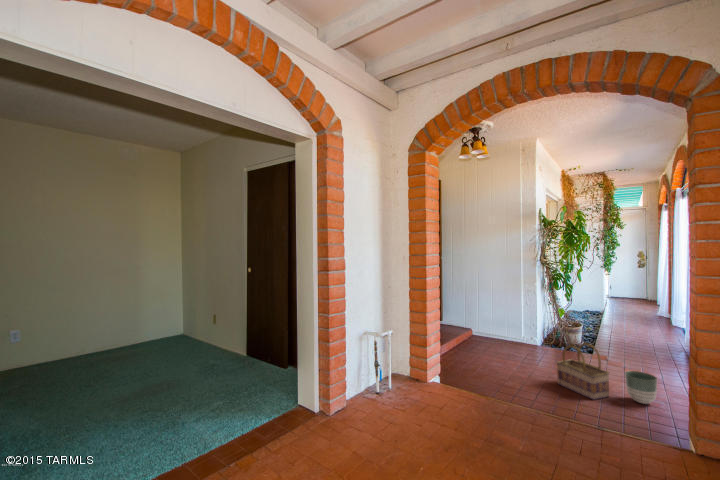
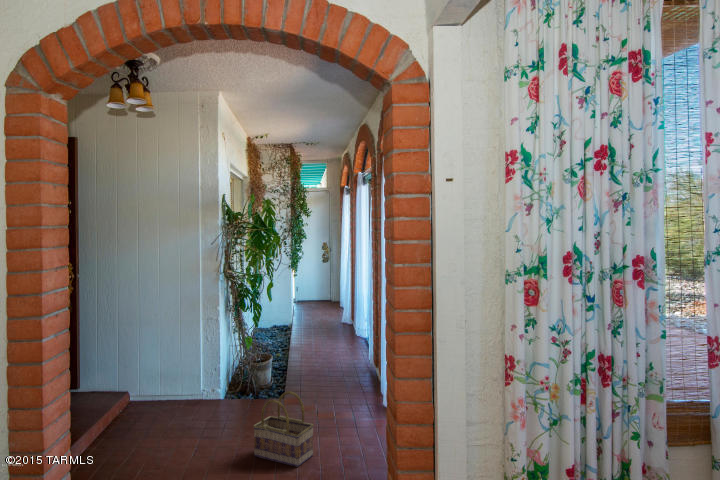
planter: present [625,371,657,404] -> none [329,414,359,453]

